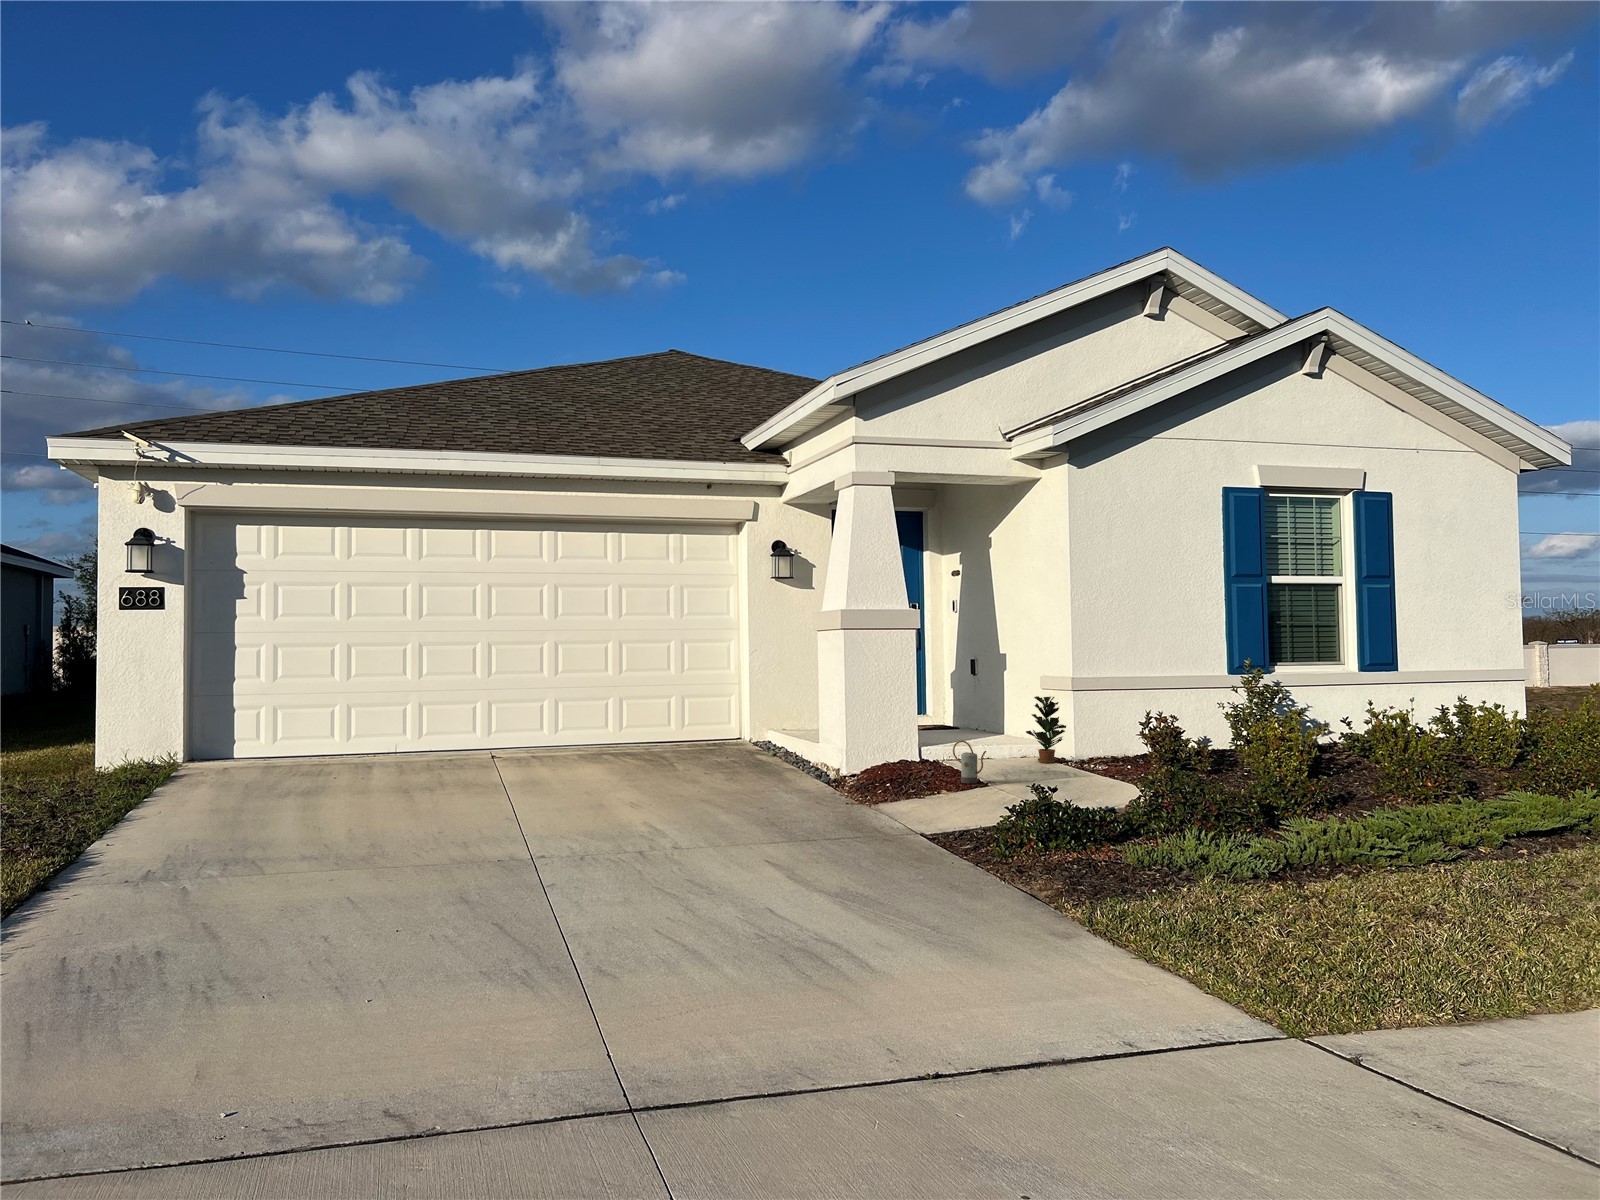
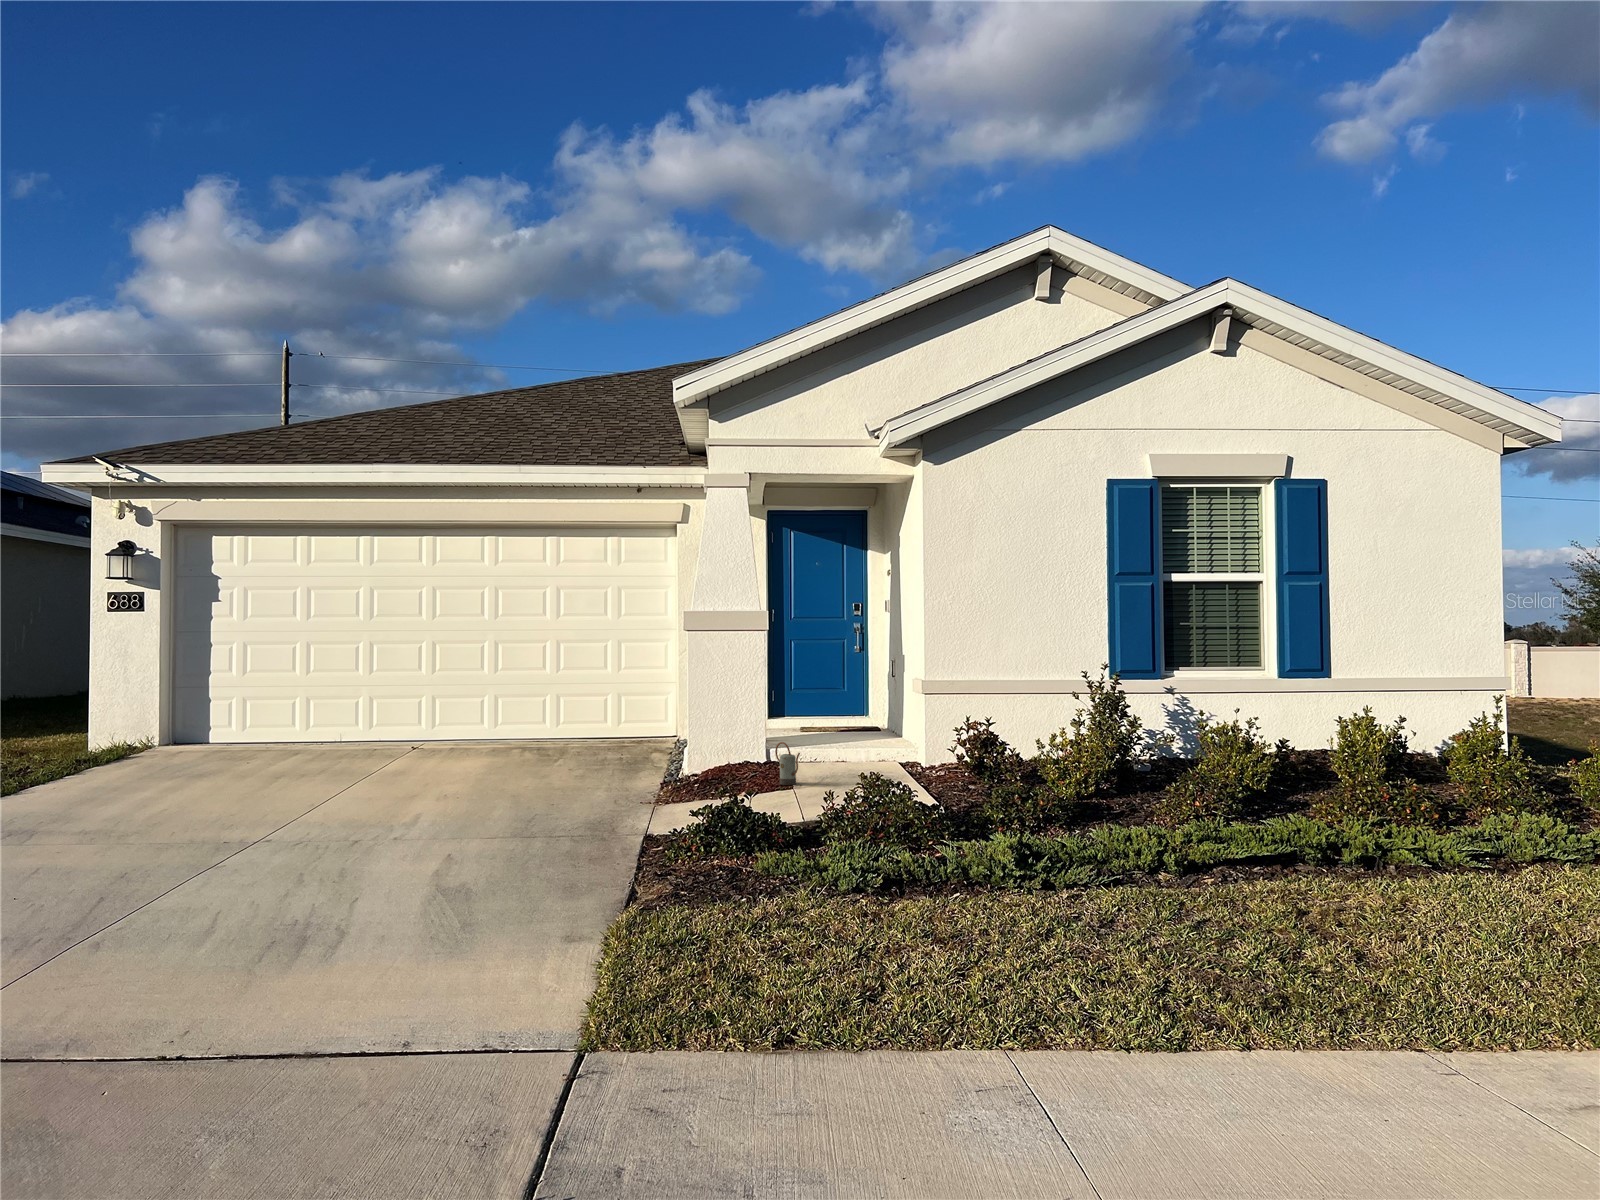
potted plant: present [1026,696,1066,763] -> none [879,699,919,766]

